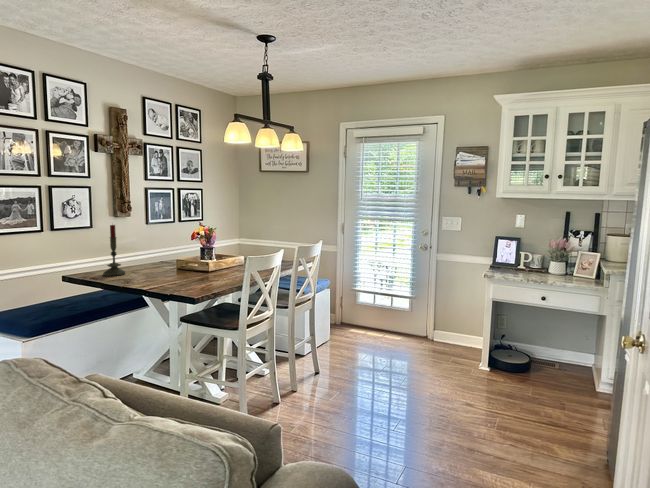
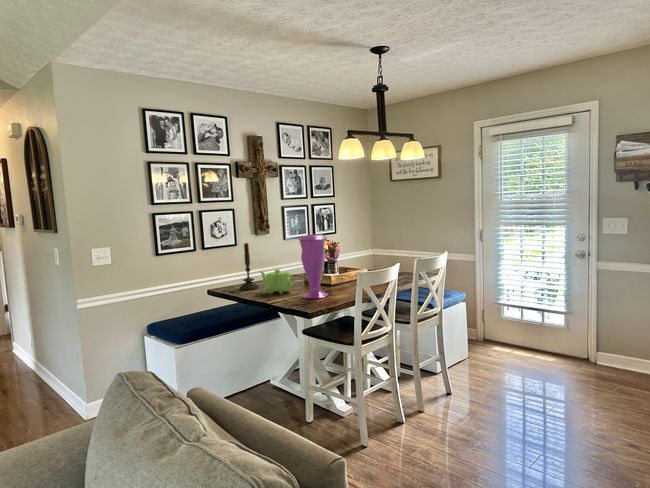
vase: none [179,218,210,284] -> present [298,234,328,298]
teapot: none [129,254,168,280] -> present [259,270,292,294]

